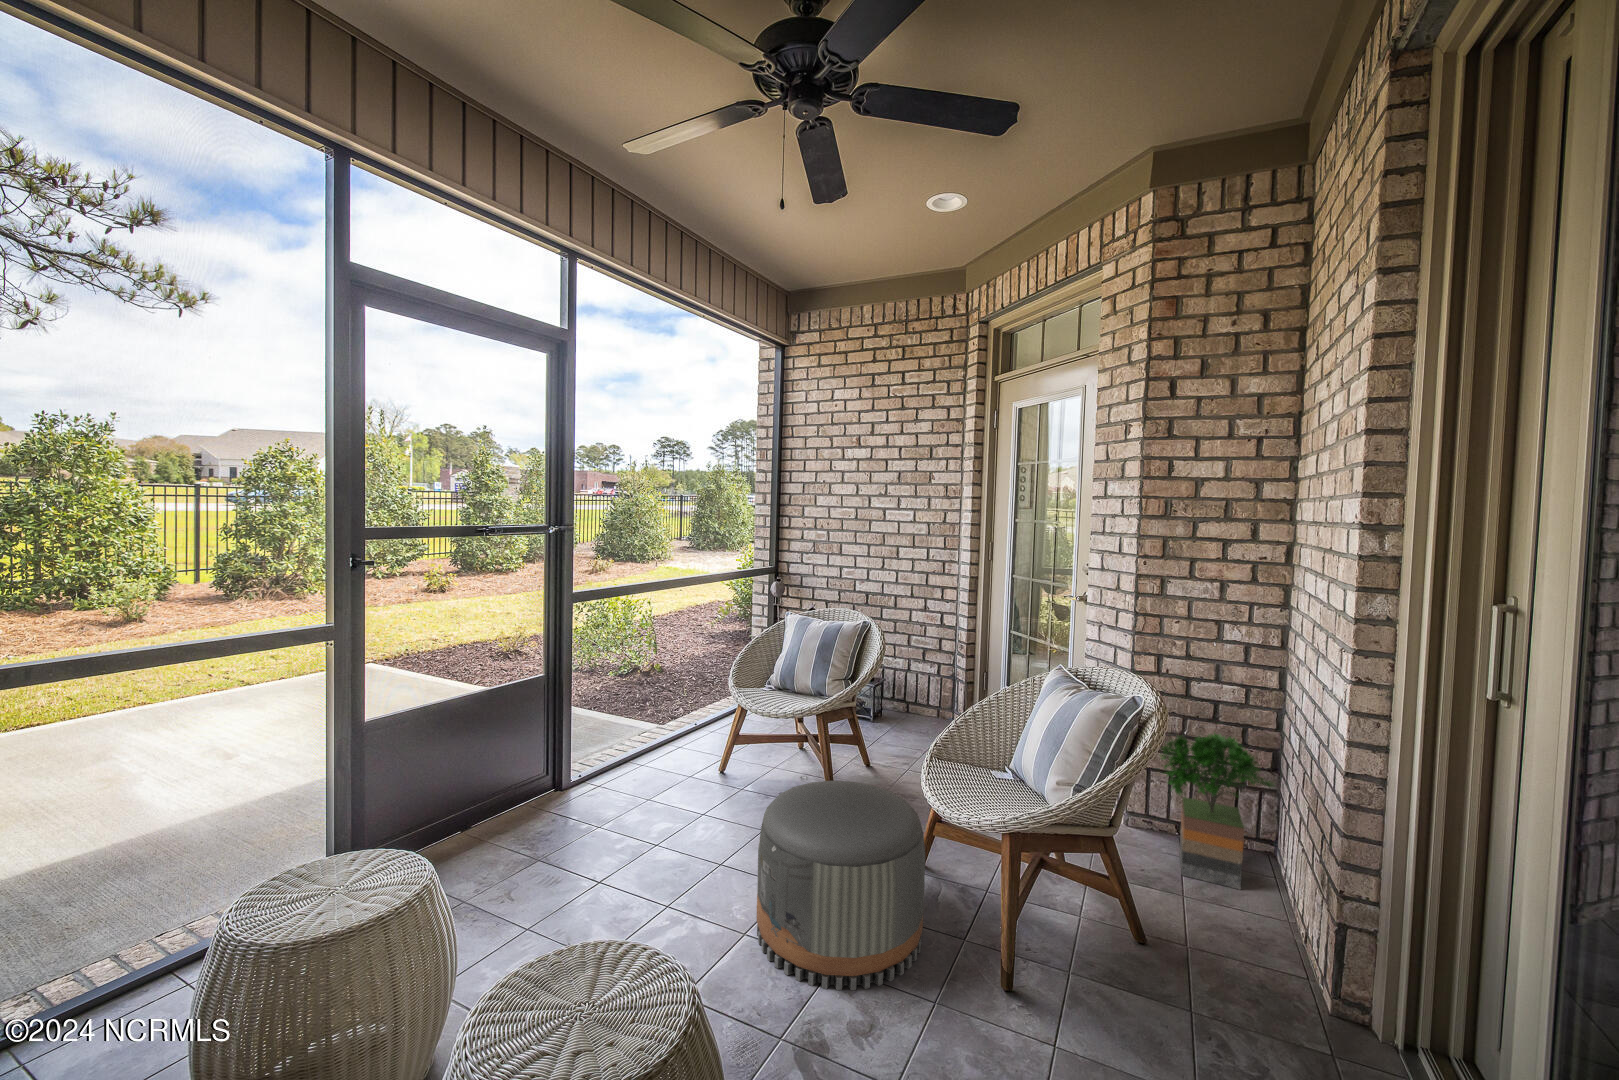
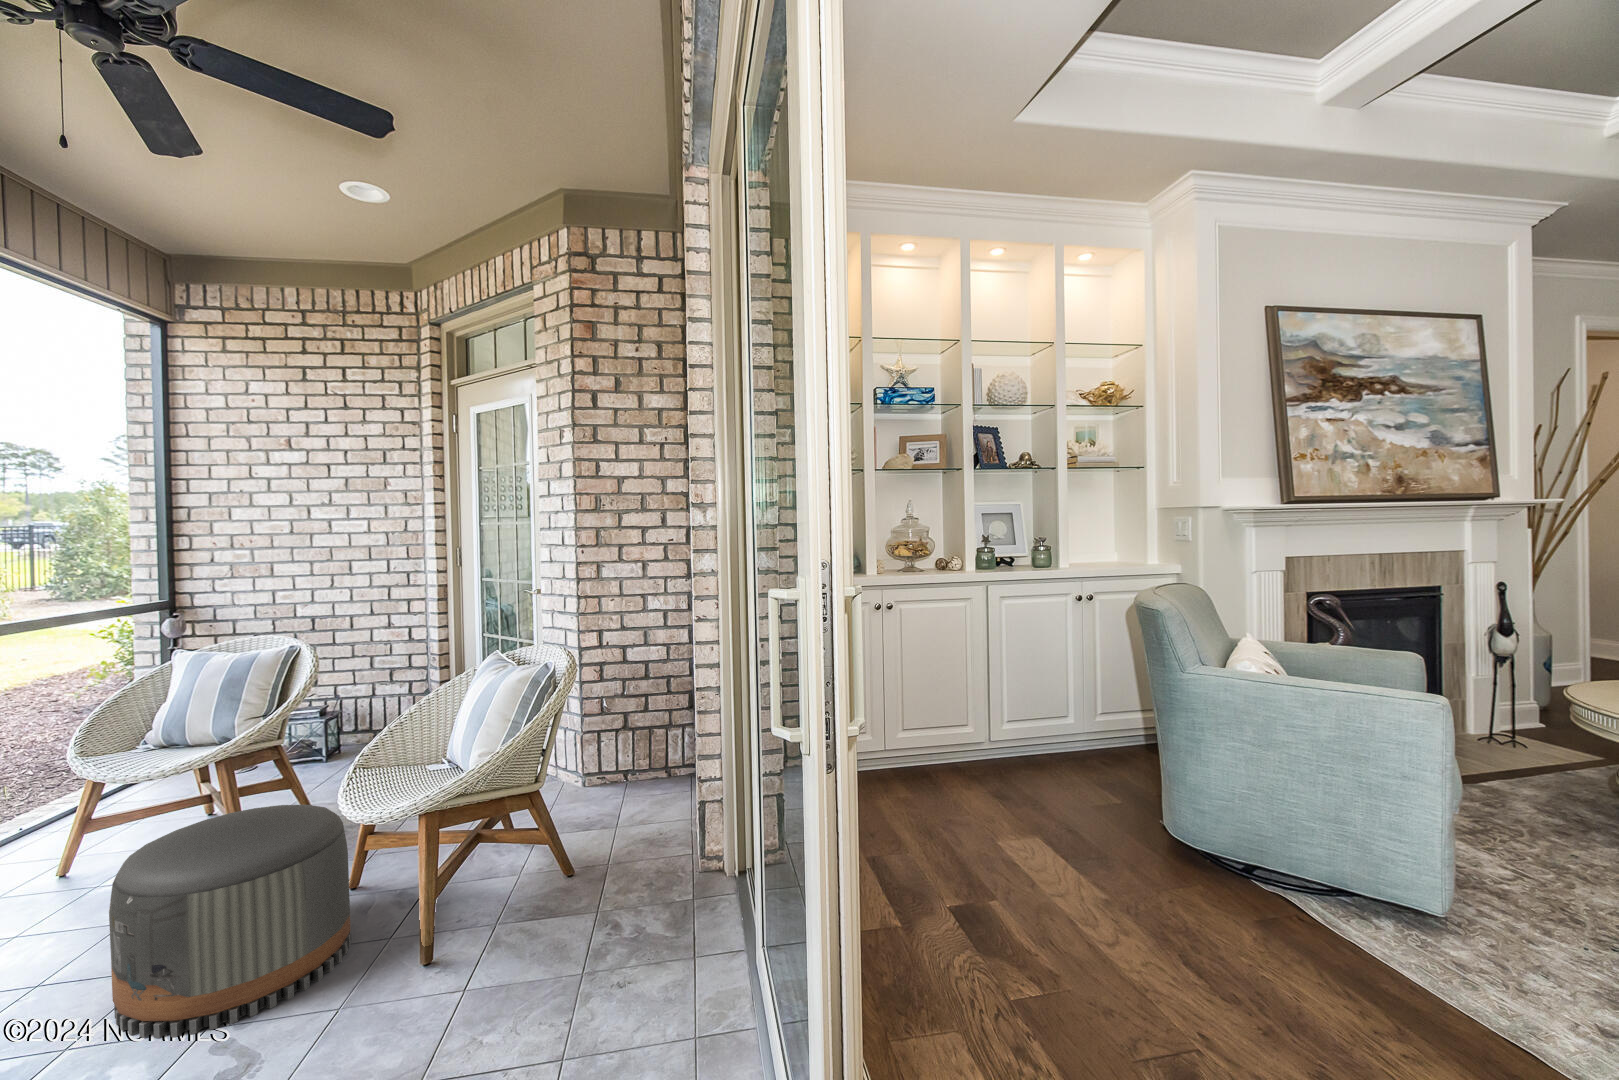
potted tree: present [1162,733,1273,889] -> none [600,684,685,810]

